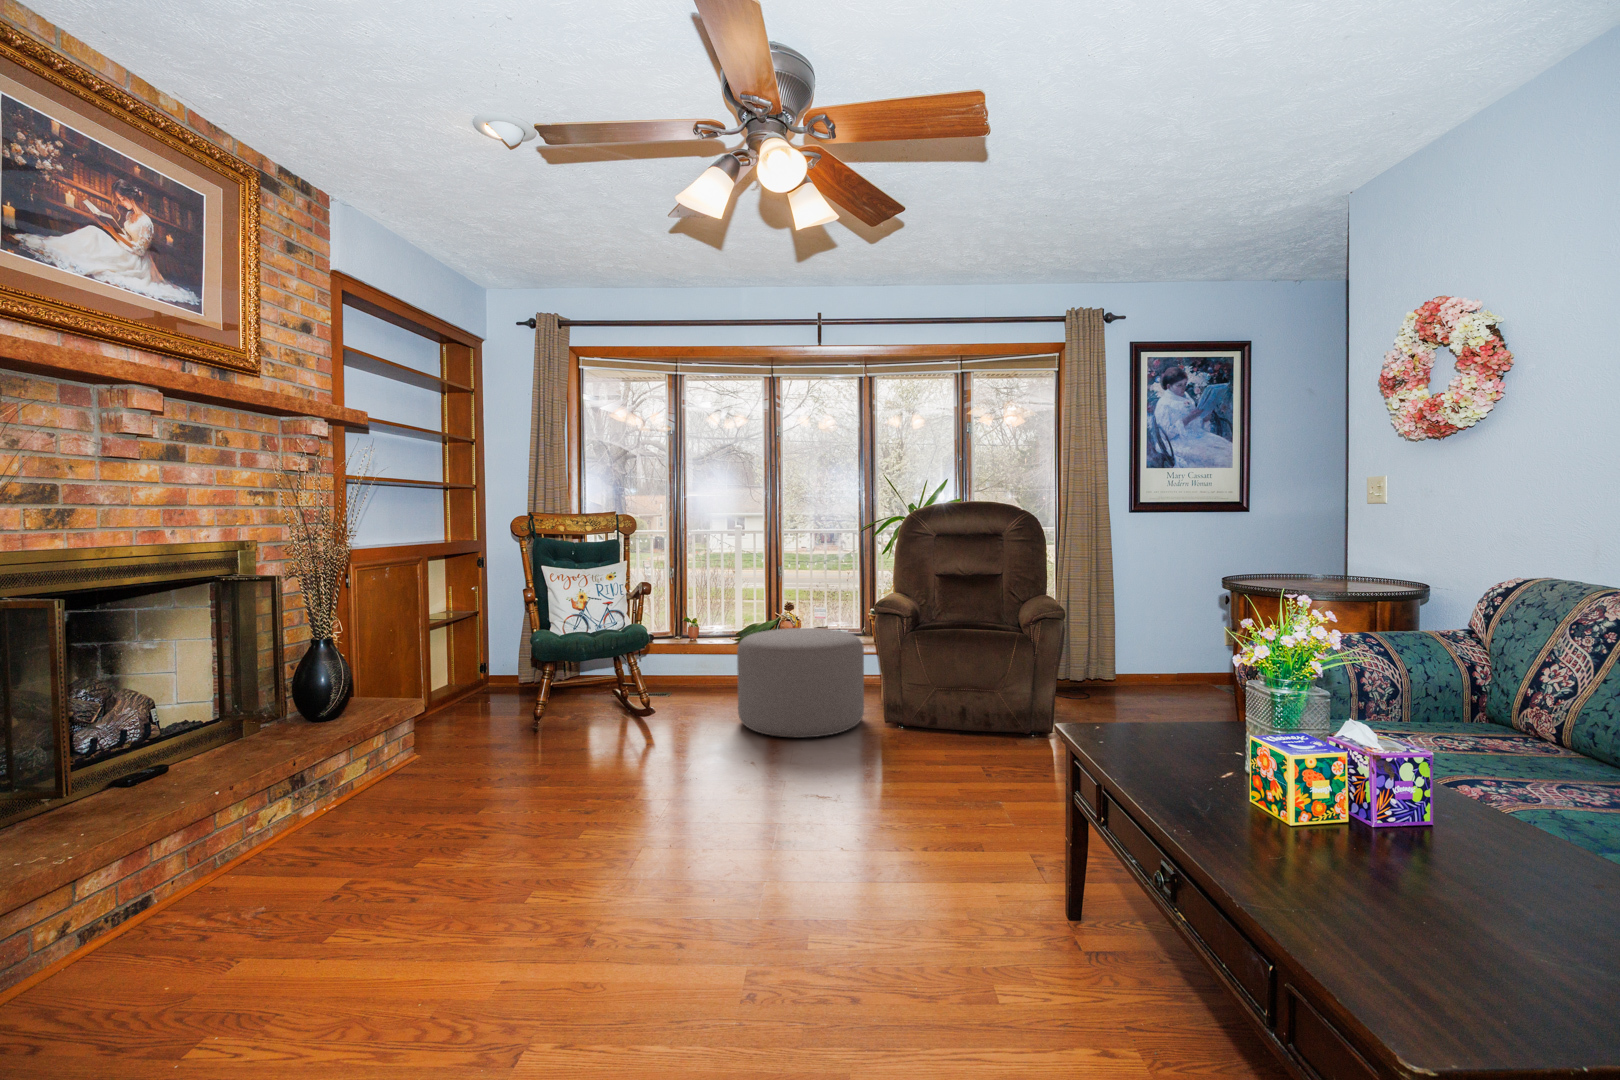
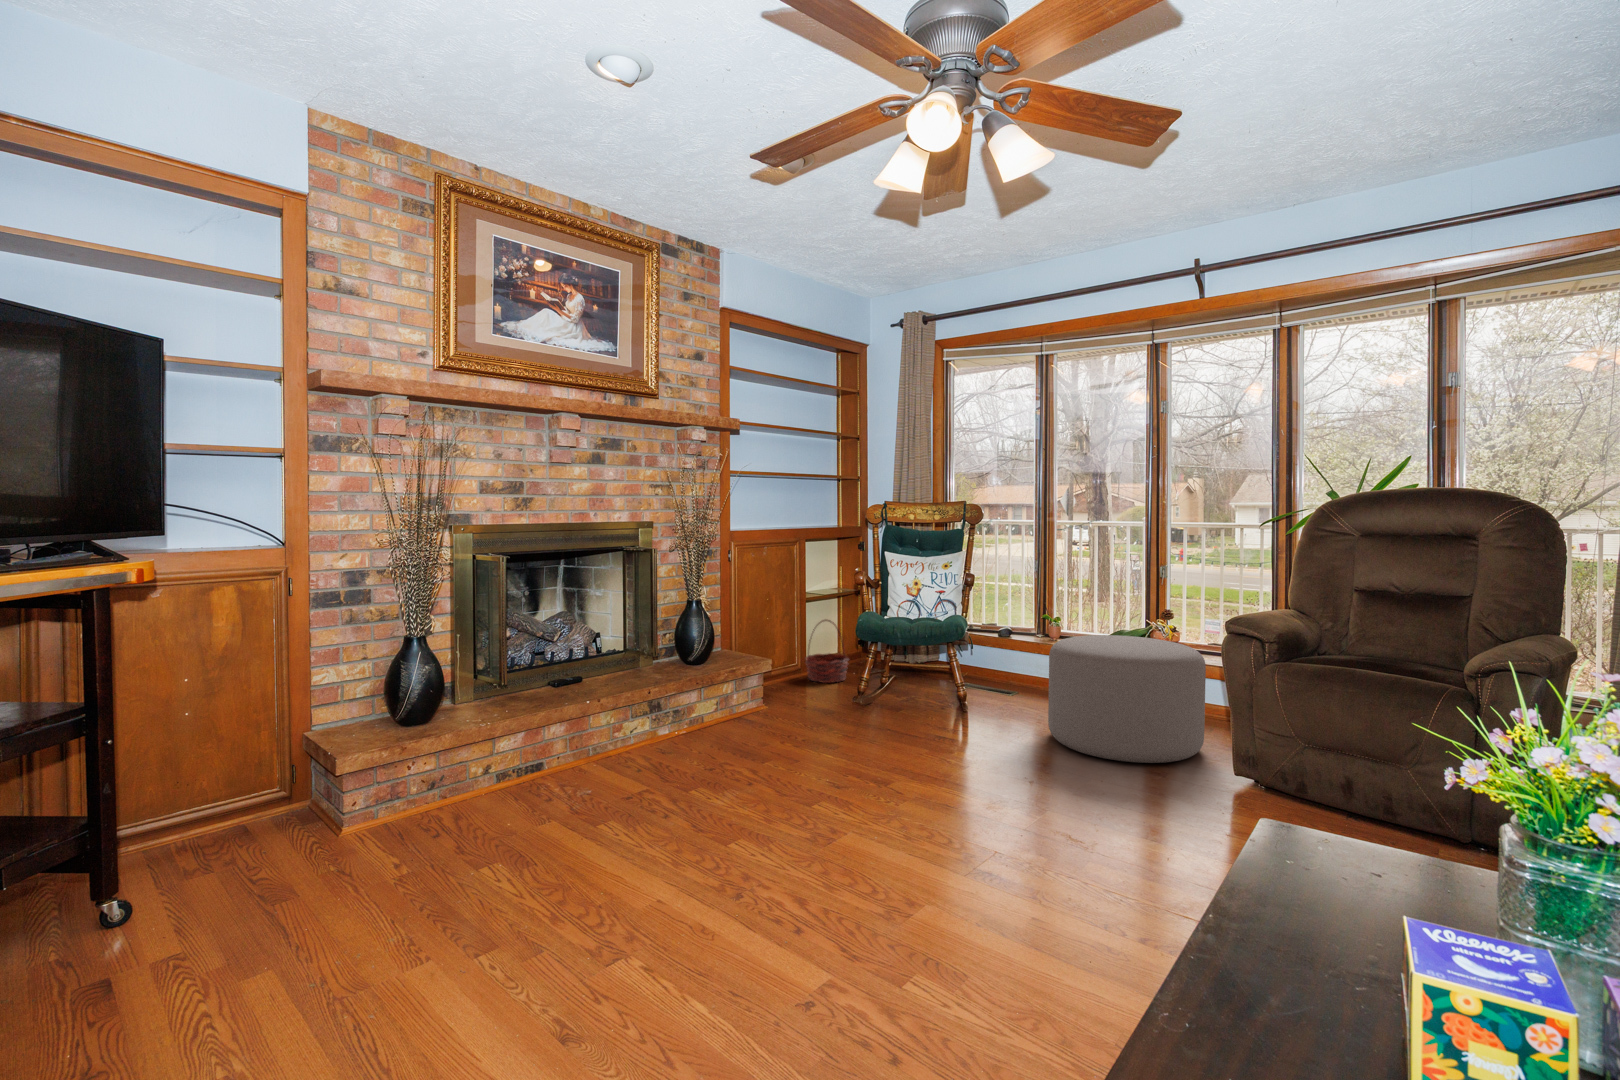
basket: none [438,645,495,718] -> present [805,620,849,683]

